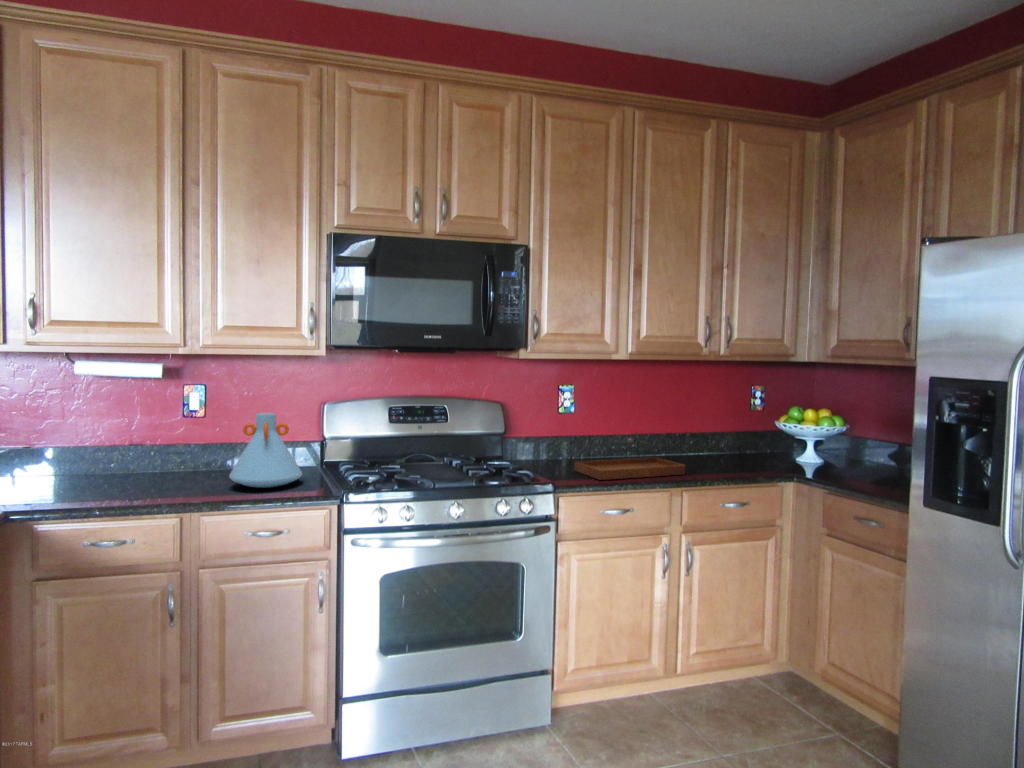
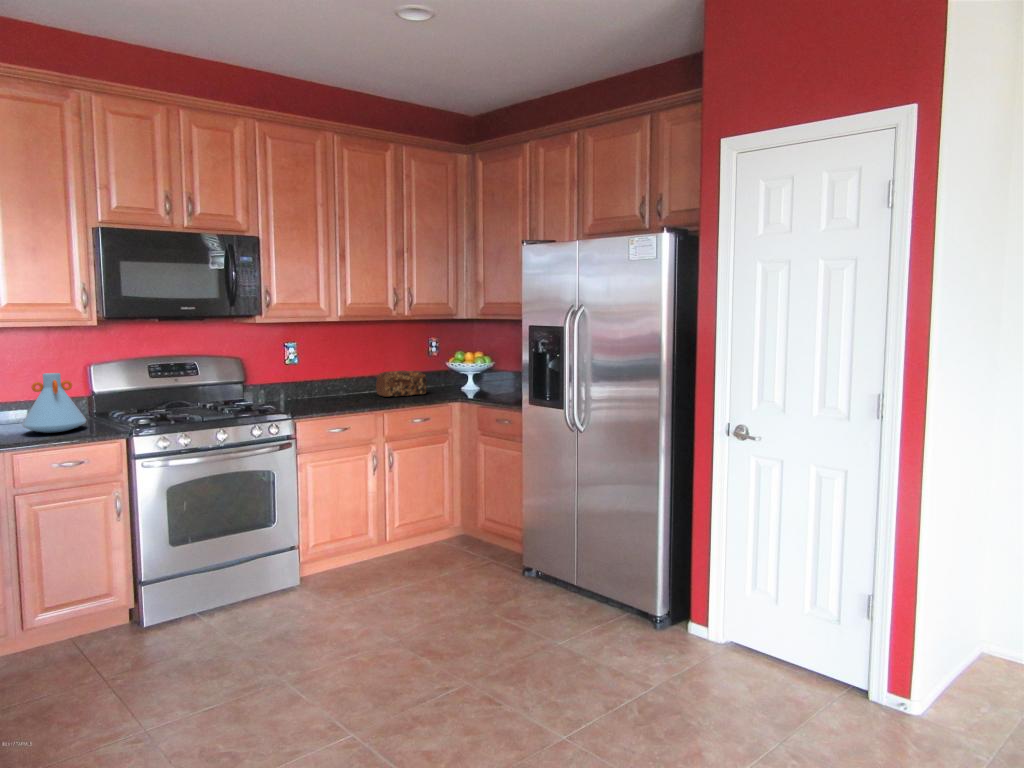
bread loaf: none [674,430,746,466] -> present [376,371,427,397]
tray: present [574,438,685,480] -> none [302,379,385,410]

